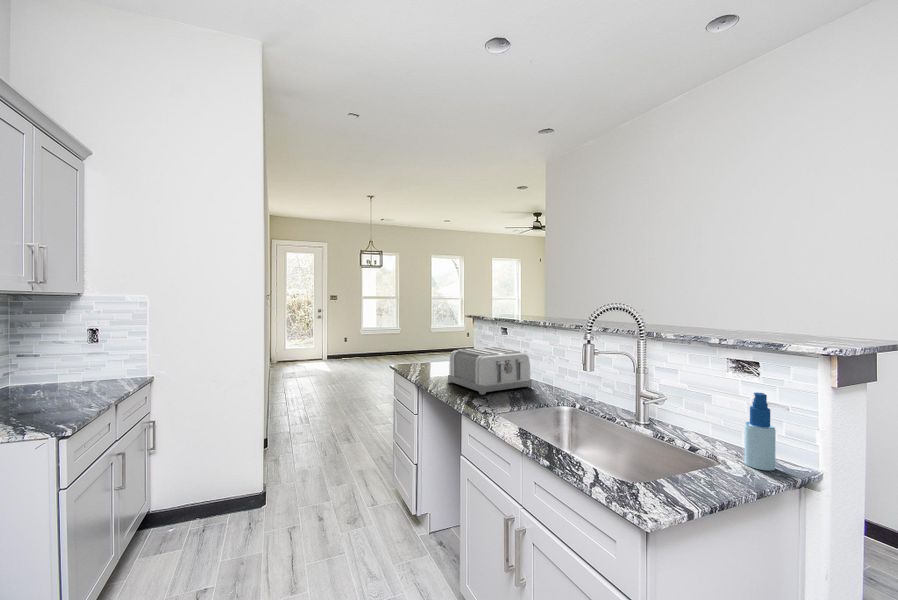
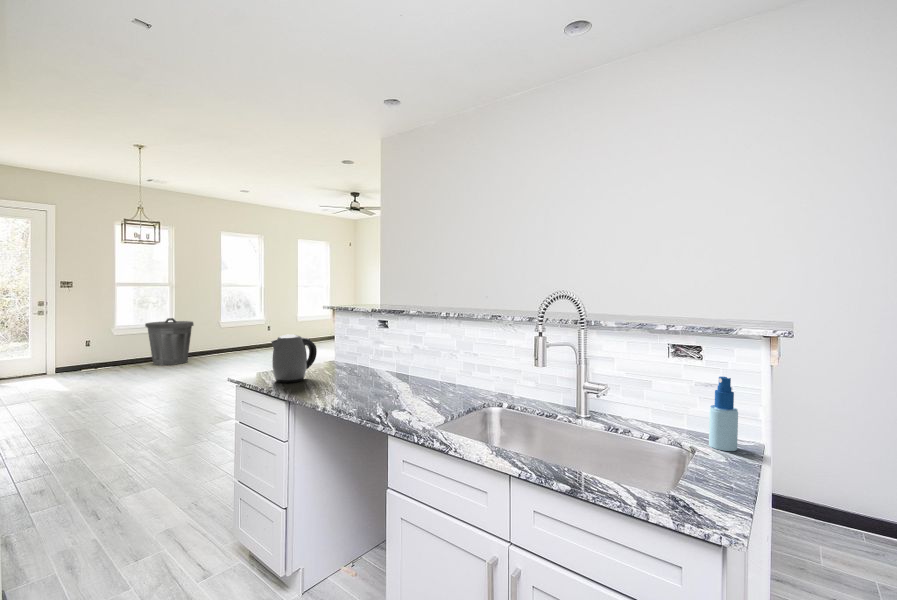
trash can: none [380,323,411,359] -> present [145,318,194,365]
kettle: none [414,336,449,372] -> present [272,334,317,383]
toaster: present [448,347,532,395] -> none [333,344,438,405]

